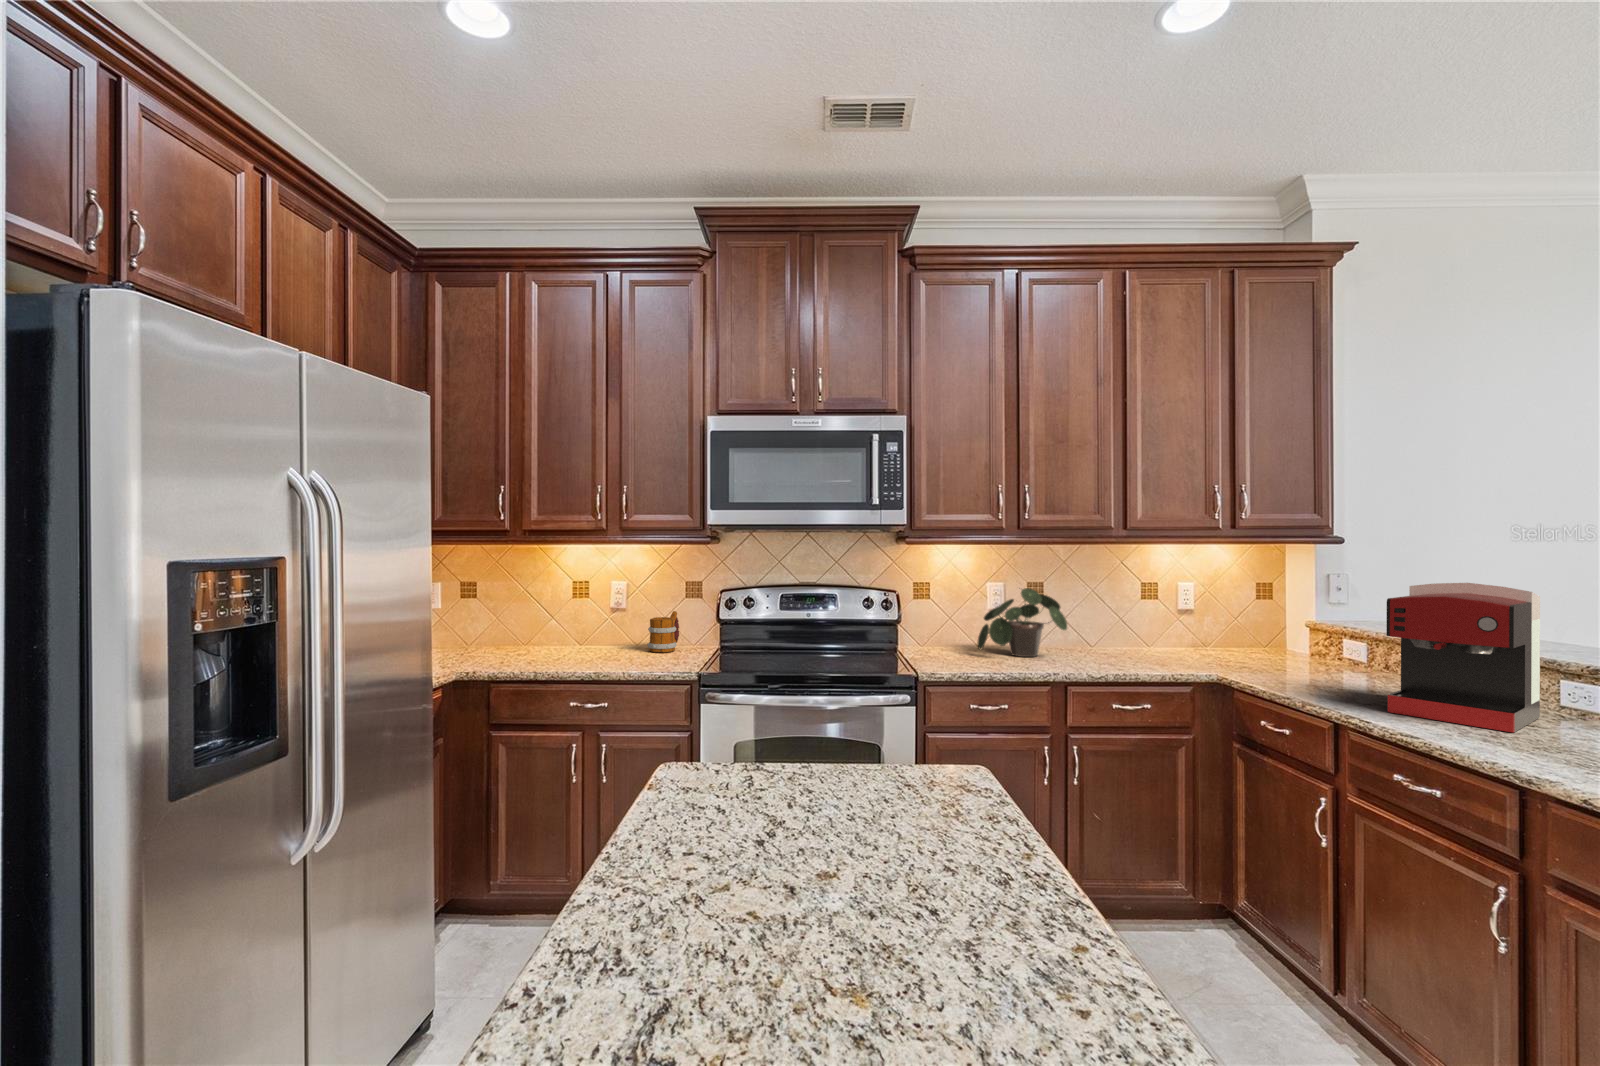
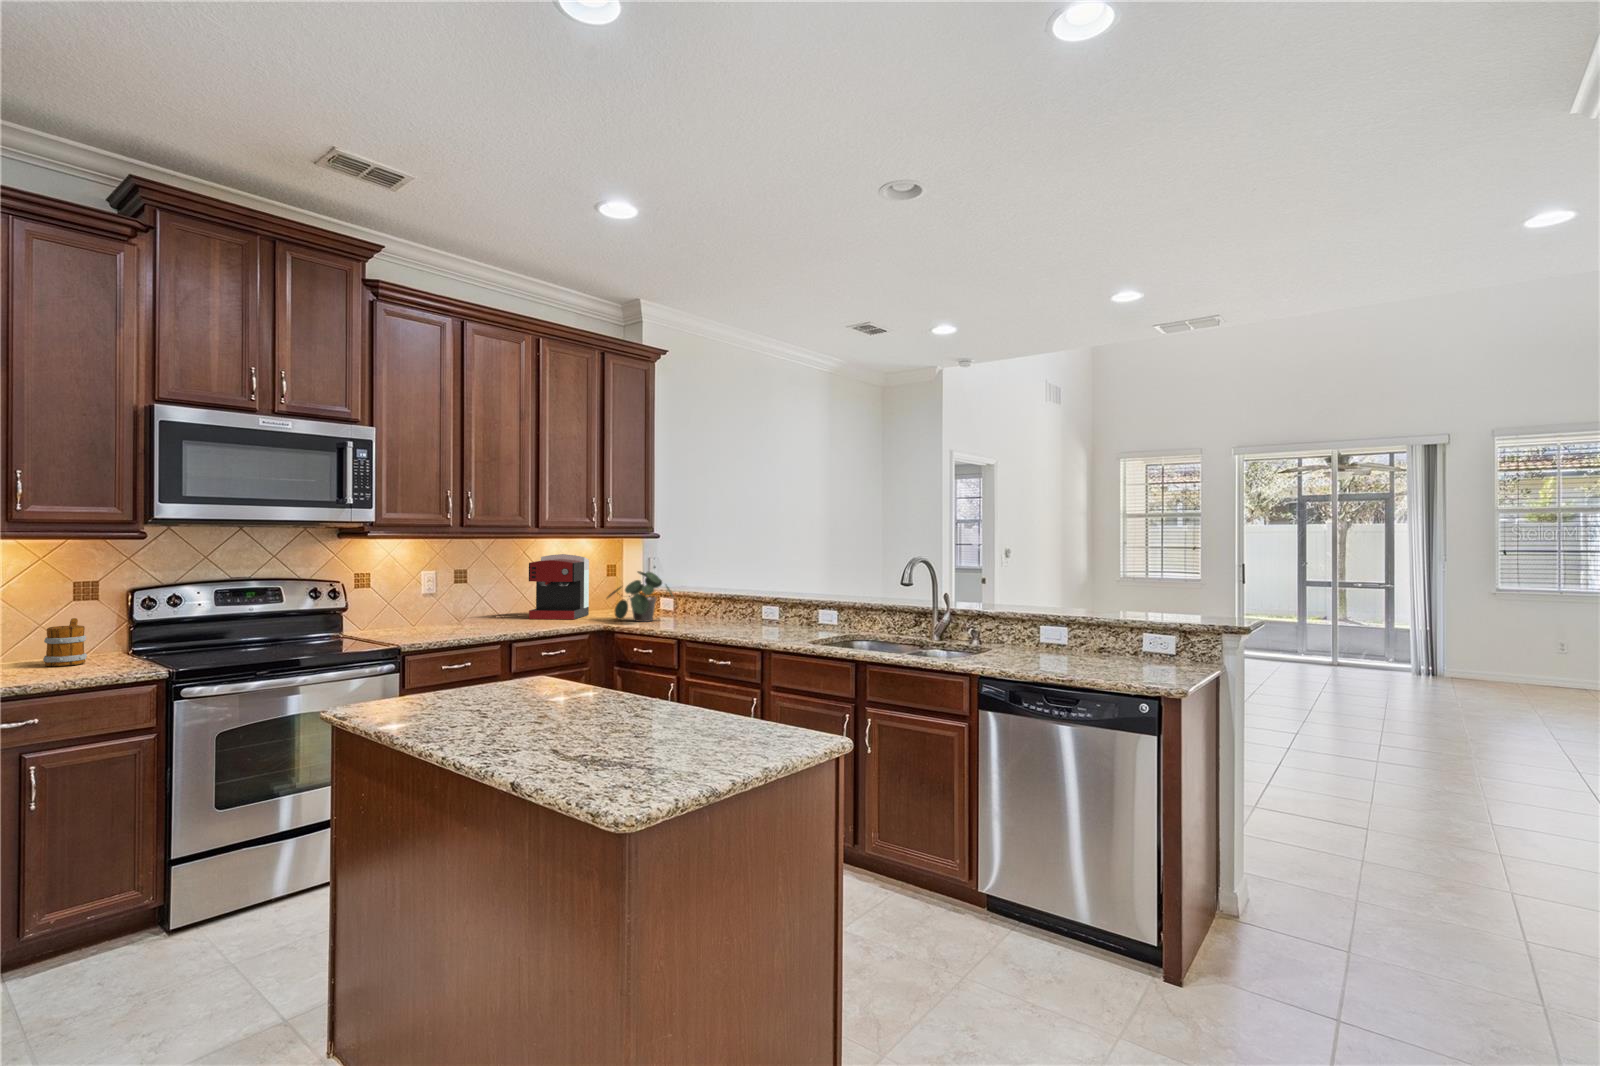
coffee maker: present [1386,583,1540,732] -> present [529,554,589,619]
potted plant: present [978,588,1067,657] -> present [607,571,673,622]

